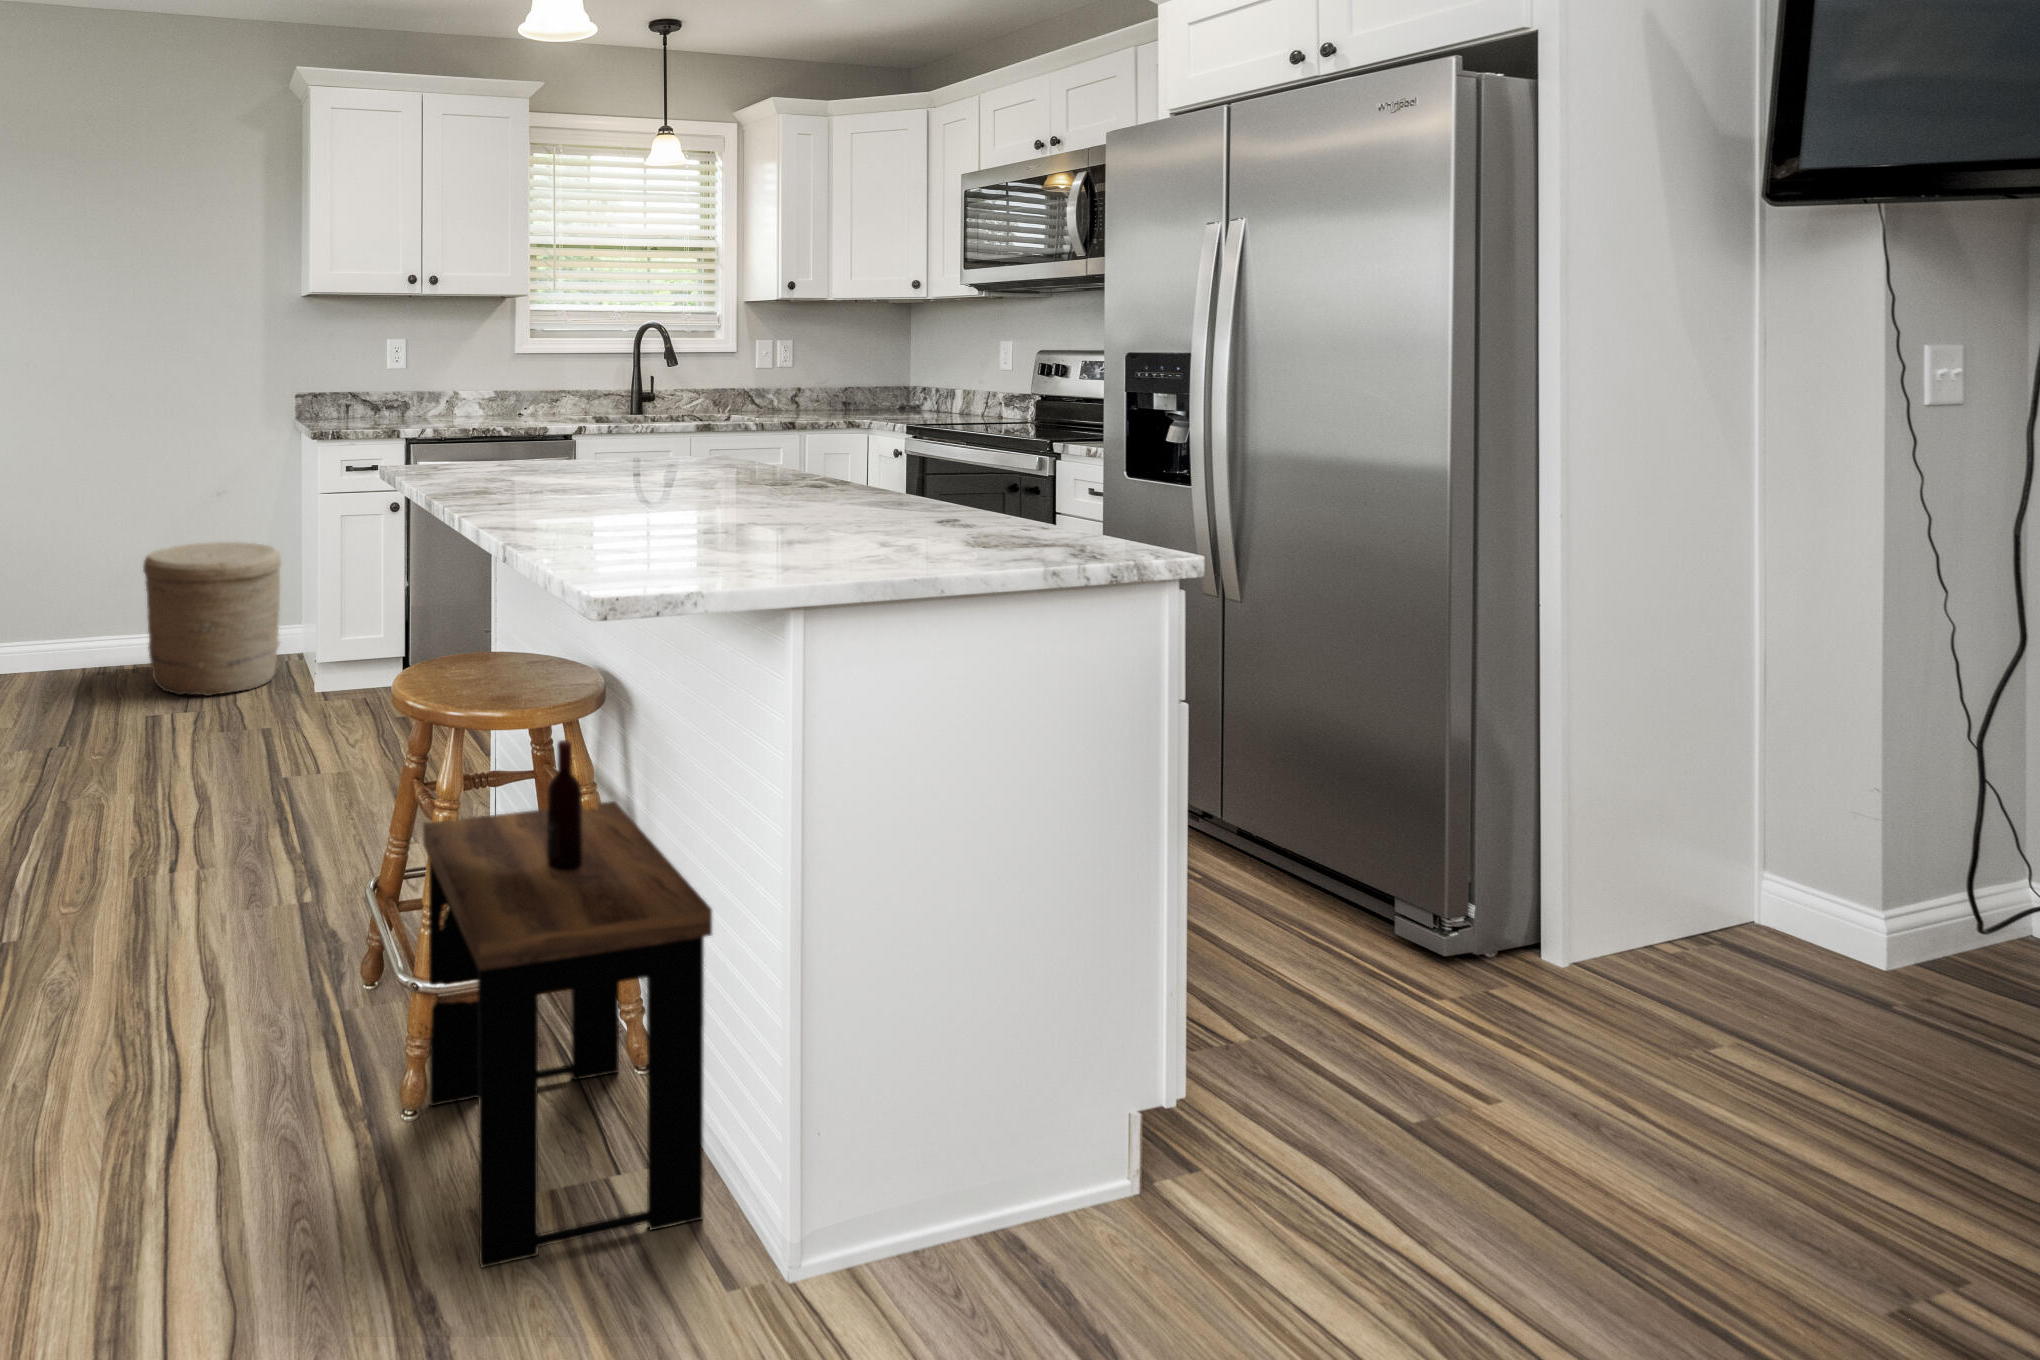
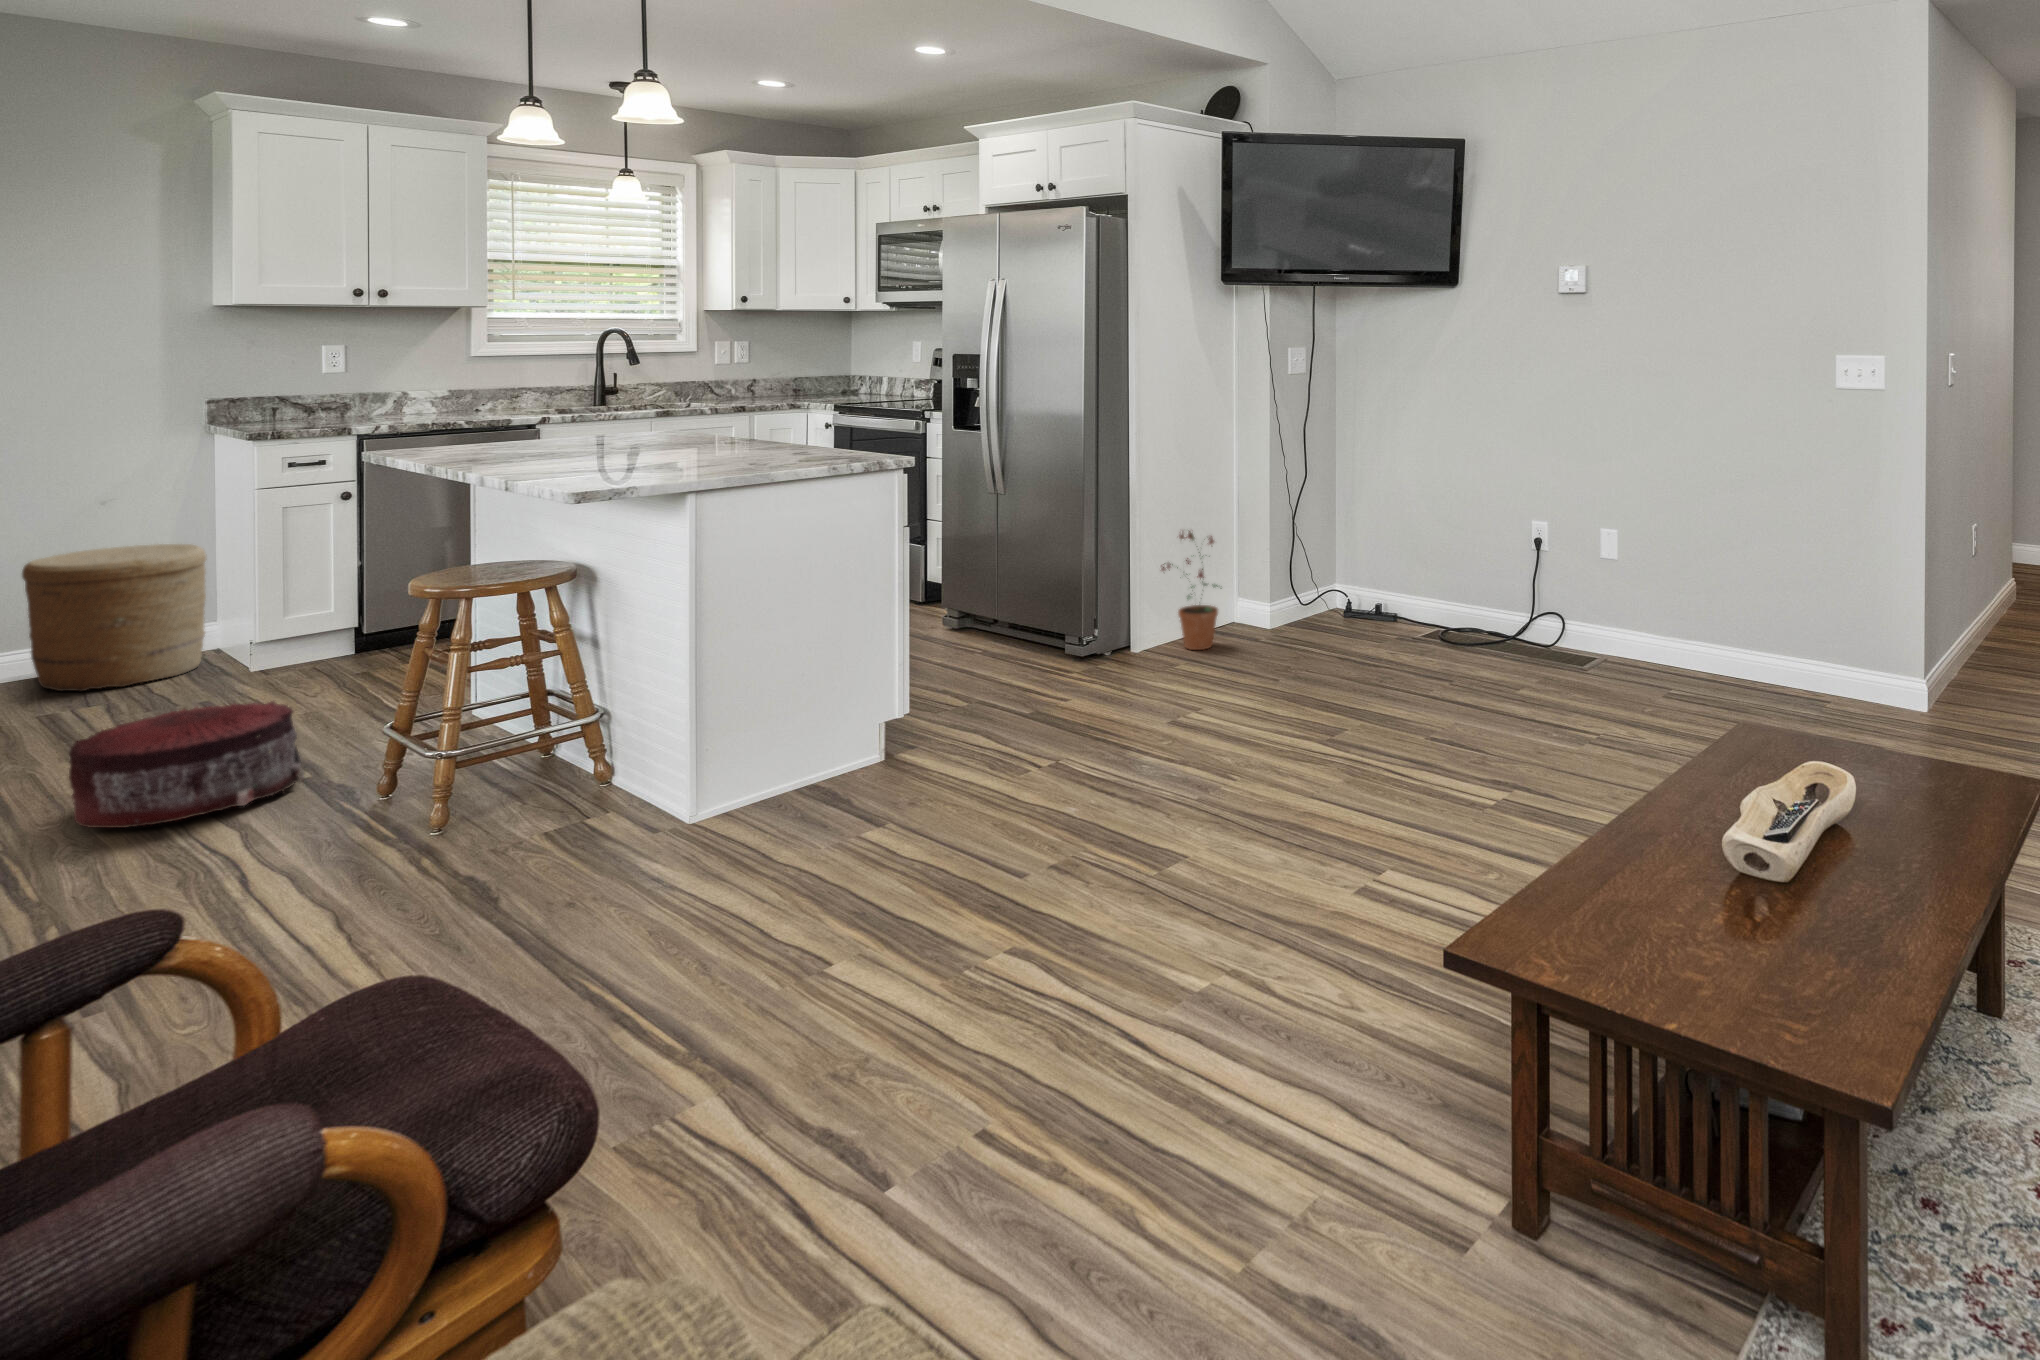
potted plant: none [1612,720,1799,998] -> present [1161,531,1222,650]
side table: present [423,740,712,1268] -> none [448,585,648,858]
pouf: none [64,781,287,967] -> present [69,701,301,828]

